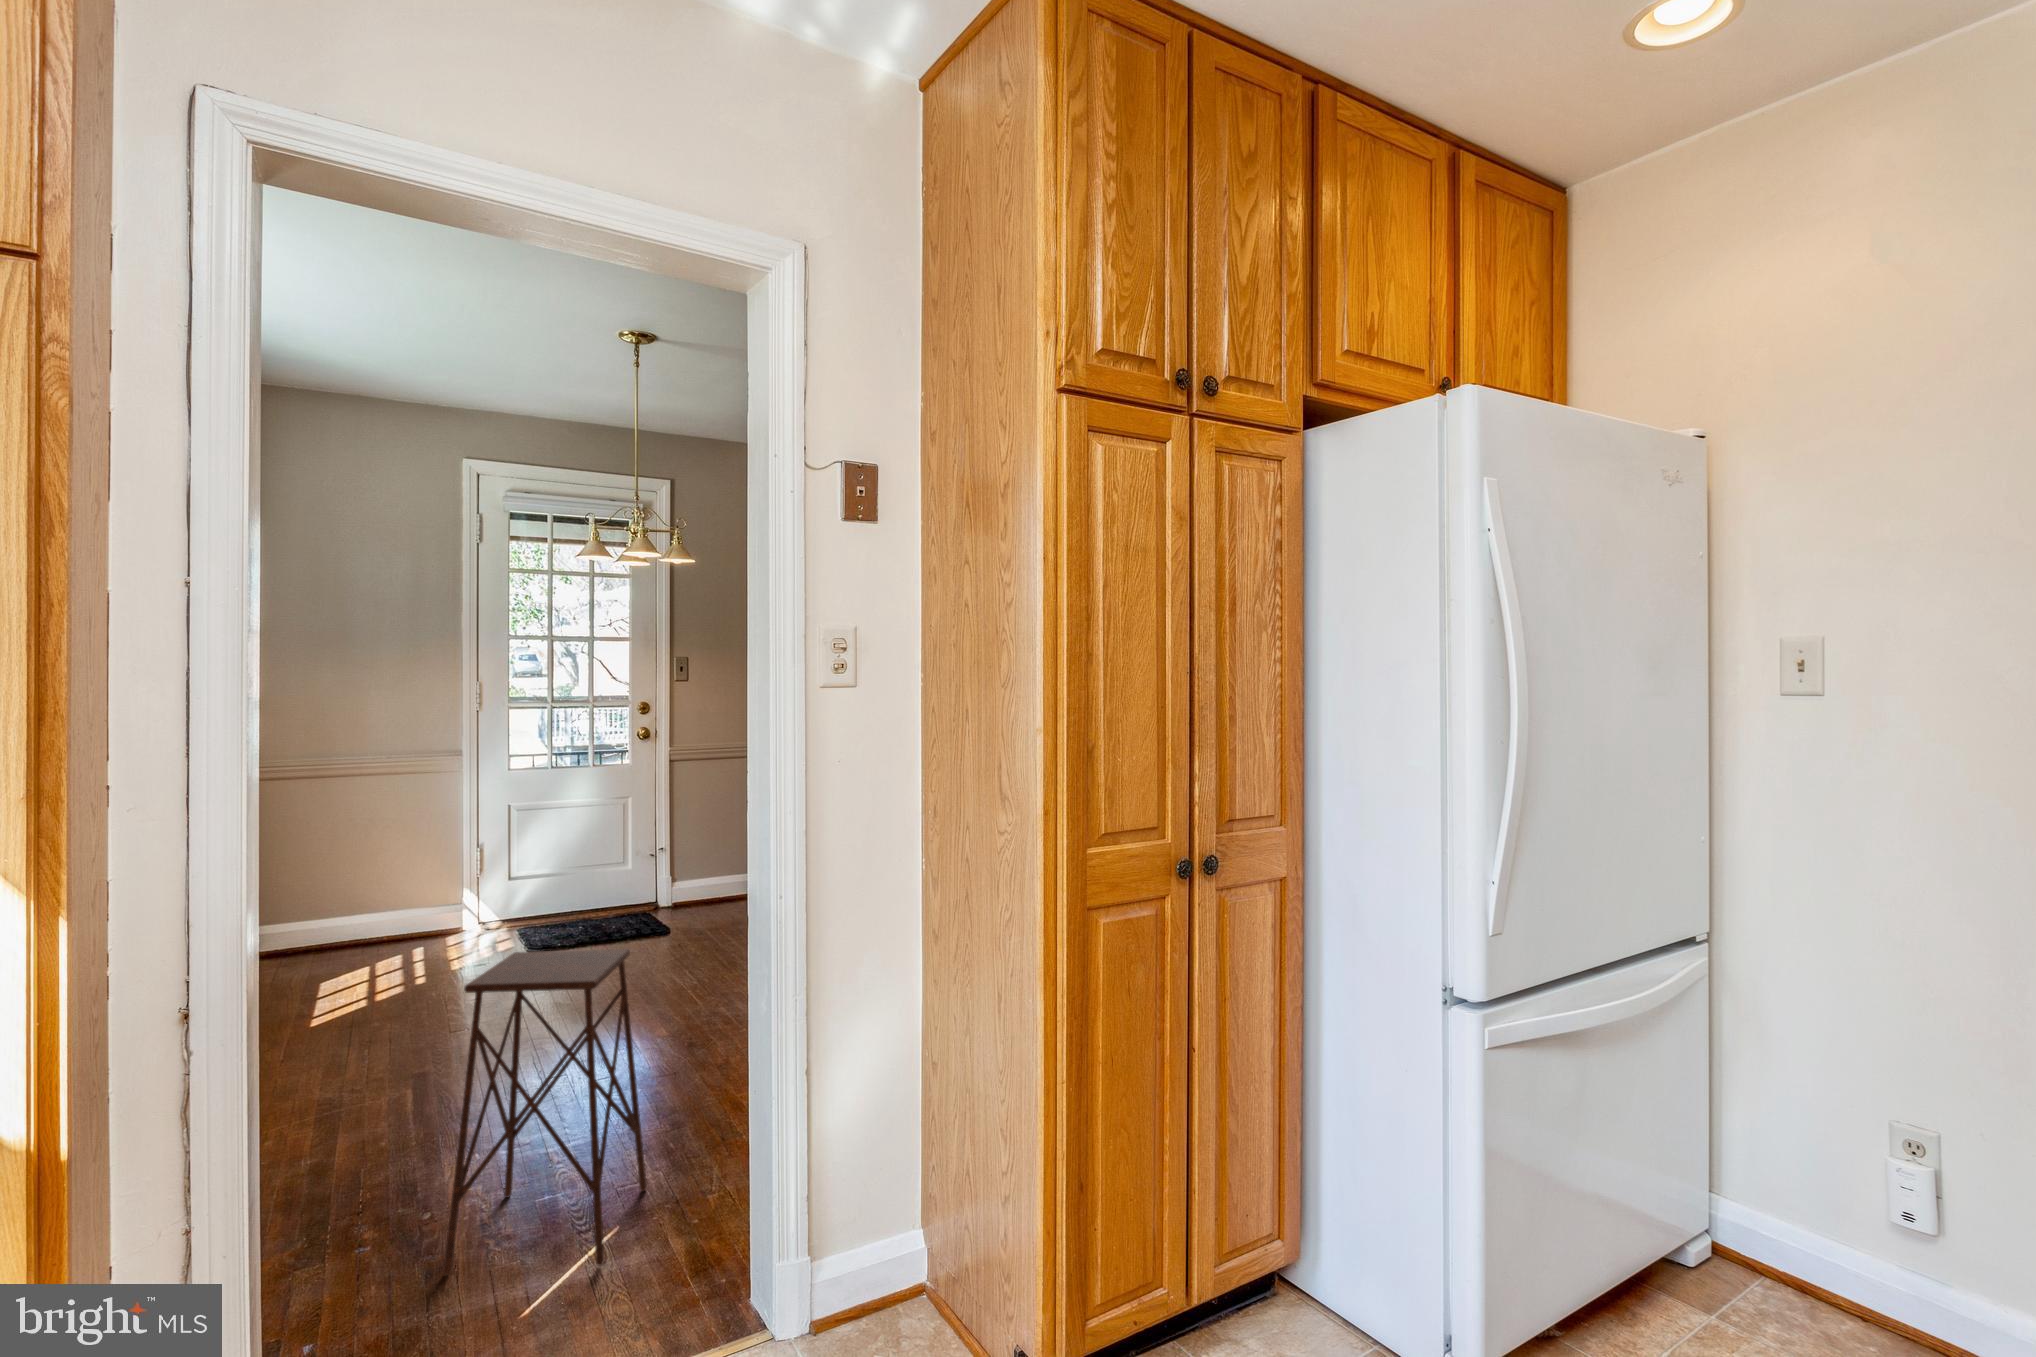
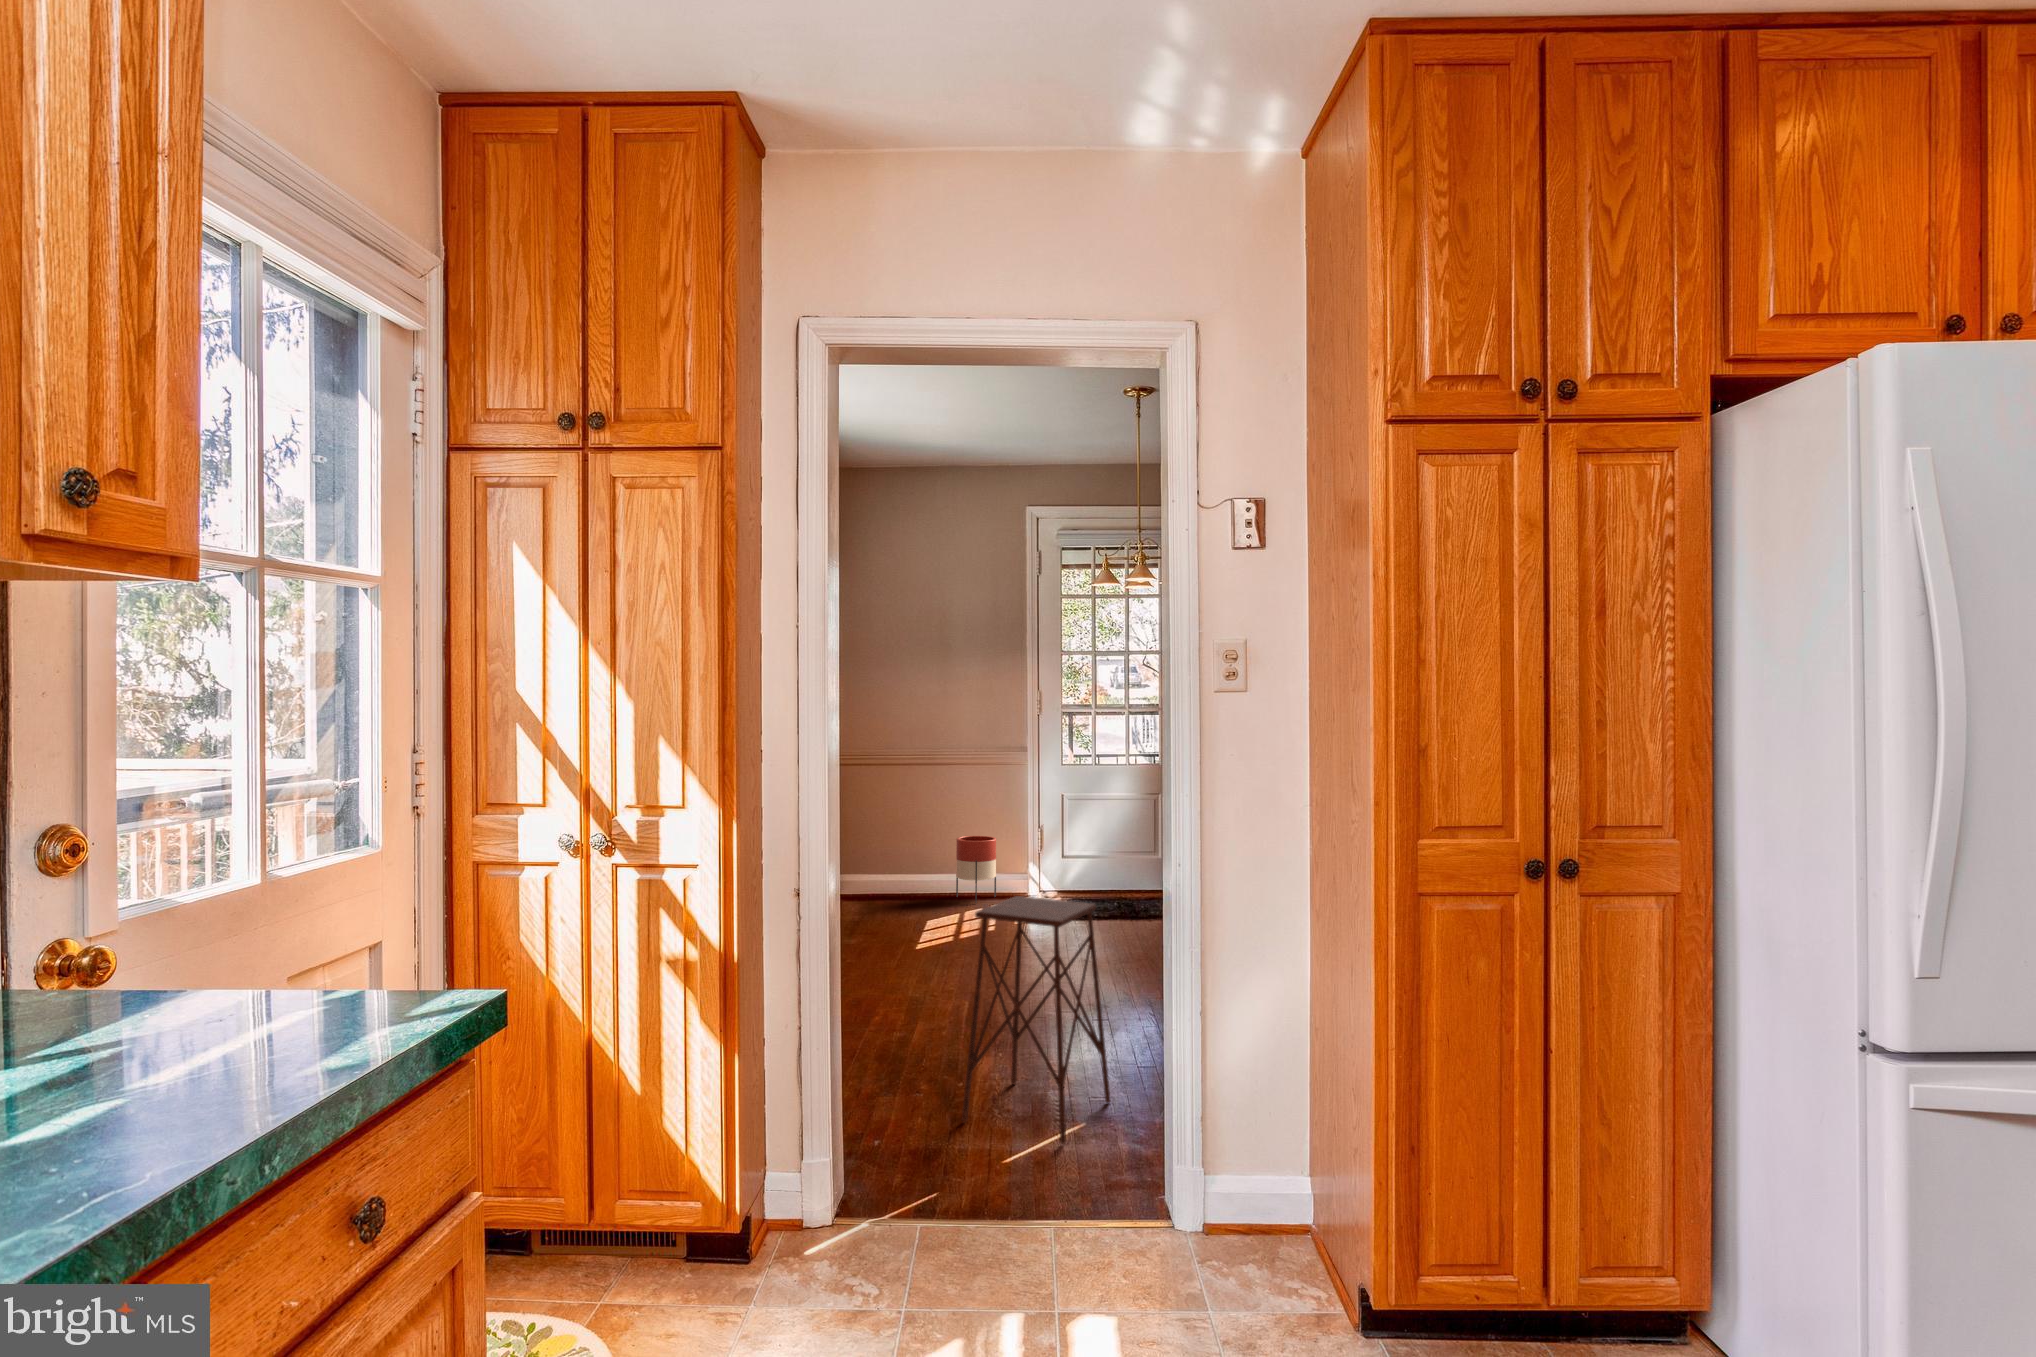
planter: none [358,864,418,952] -> present [956,836,996,903]

